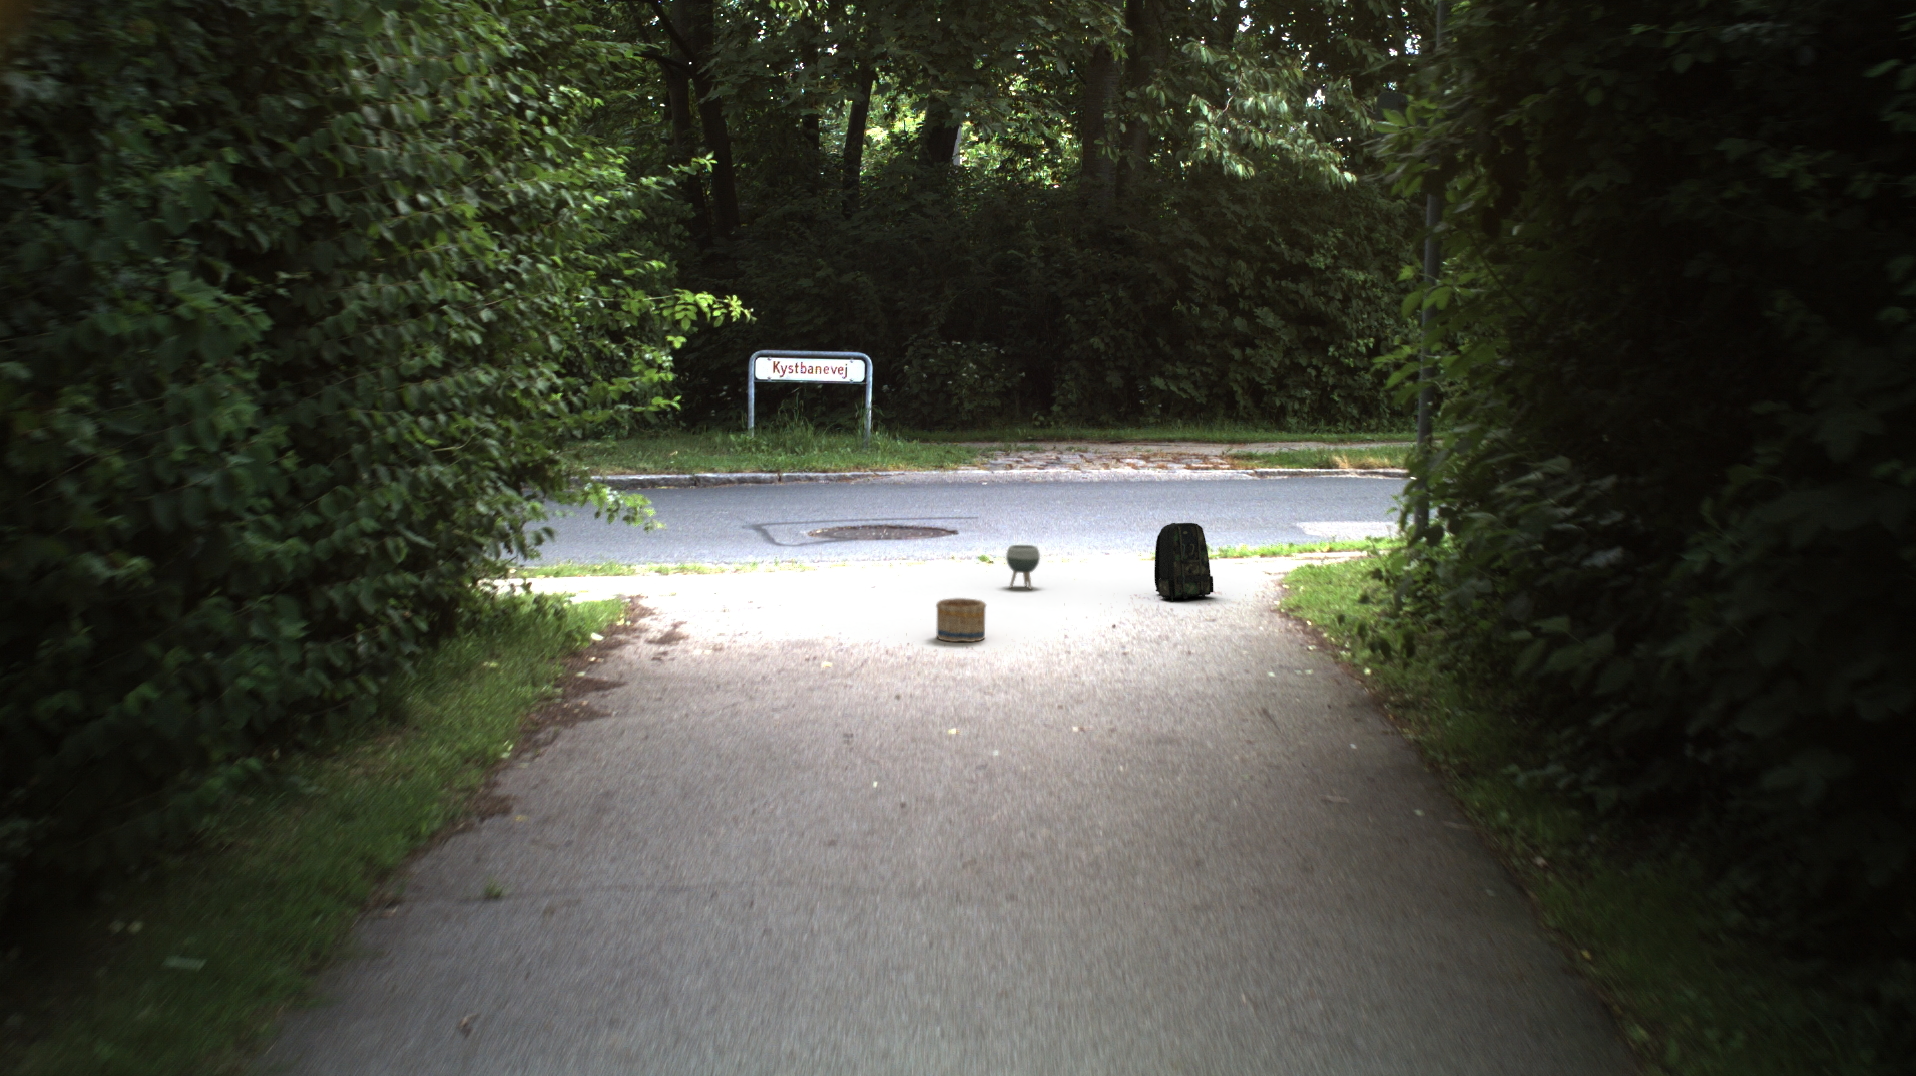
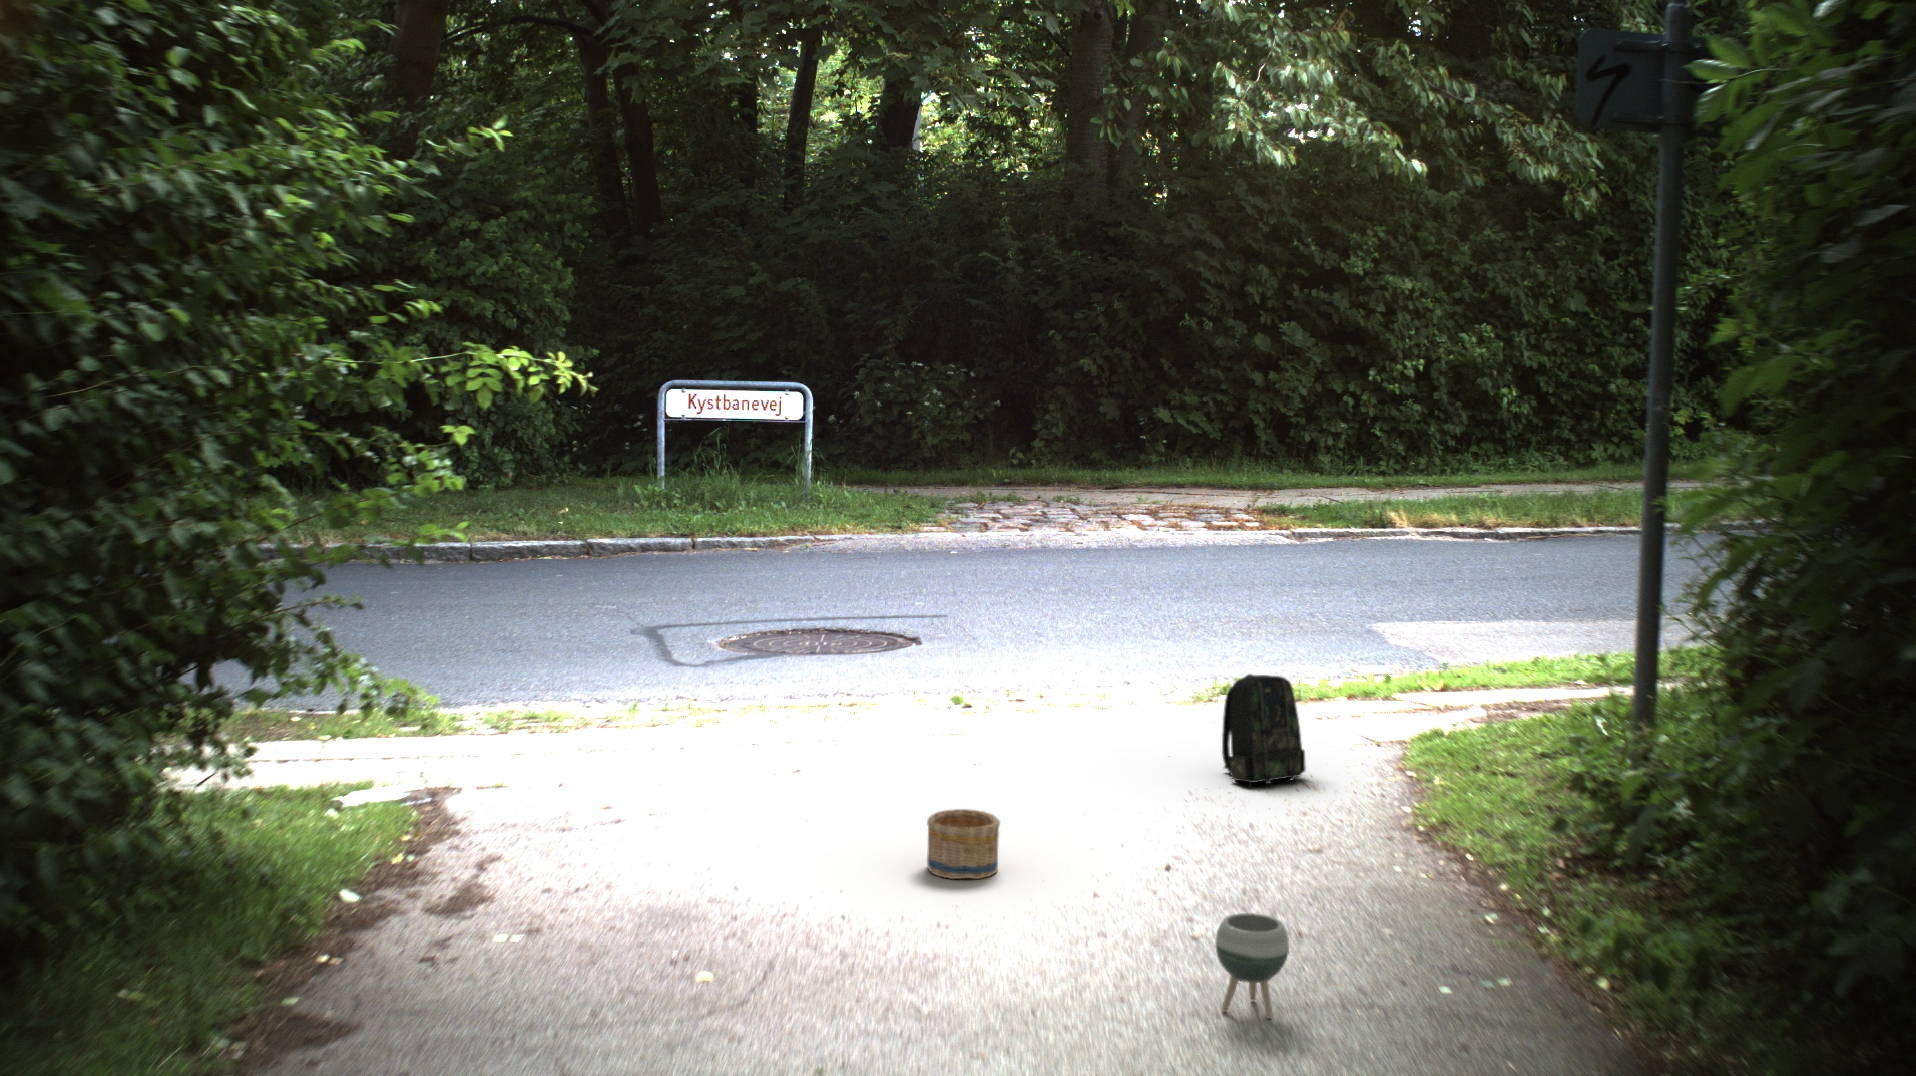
planter: present [1006,545,1040,589] -> present [1215,913,1289,1019]

